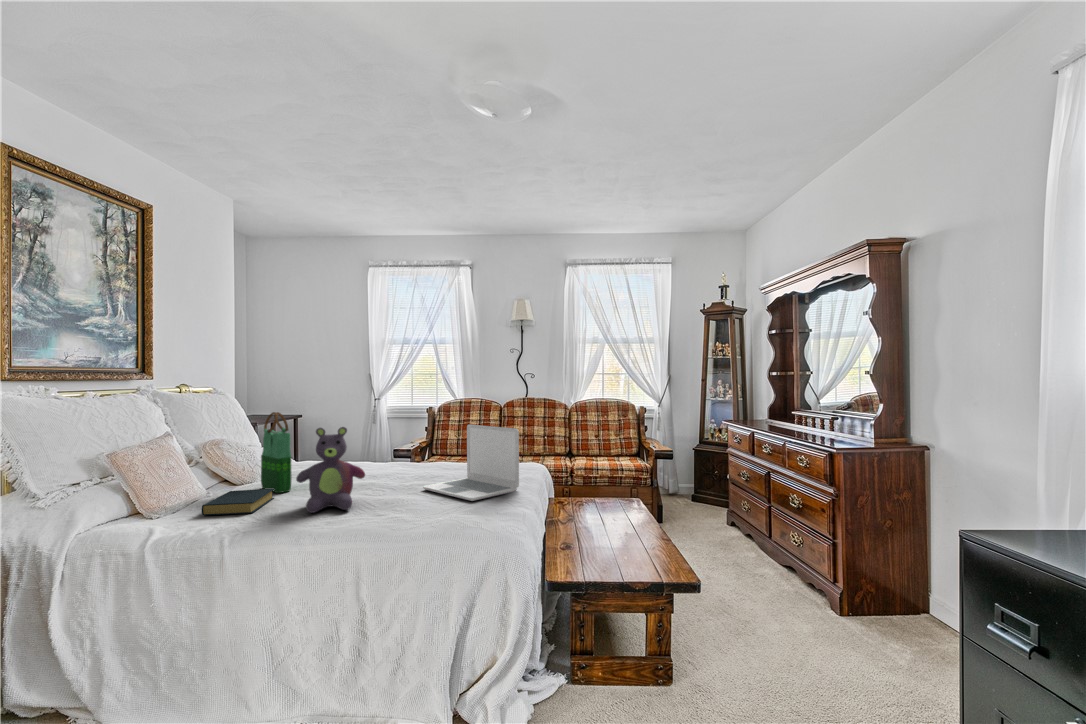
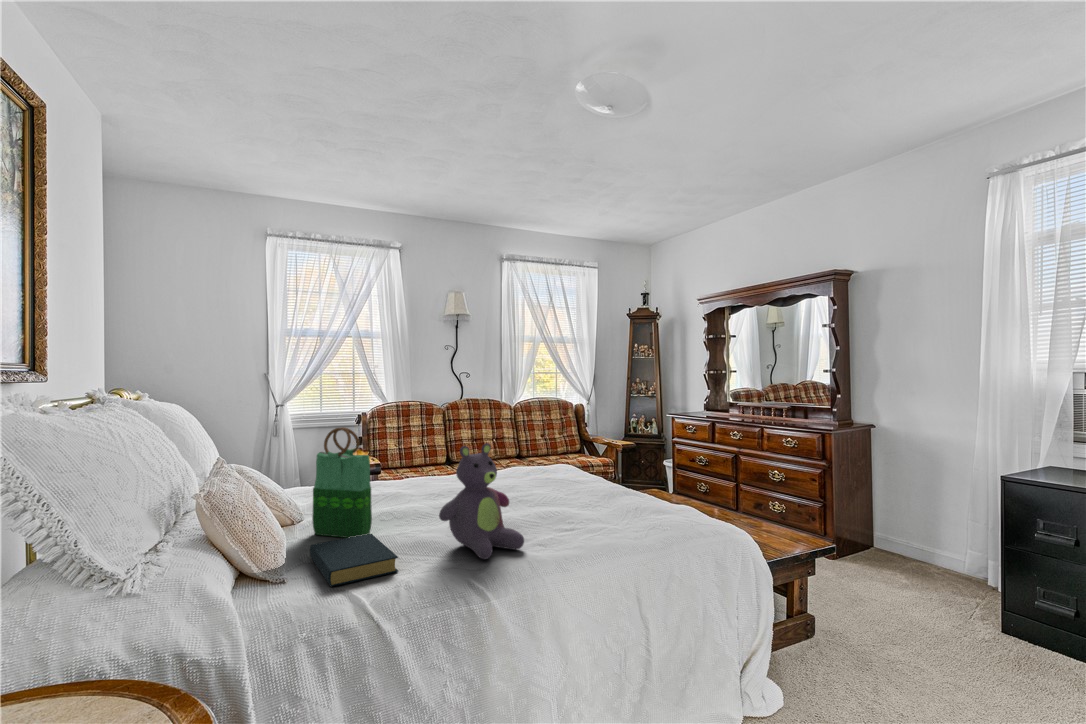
laptop: present [423,424,519,501] -> none [538,432,641,519]

